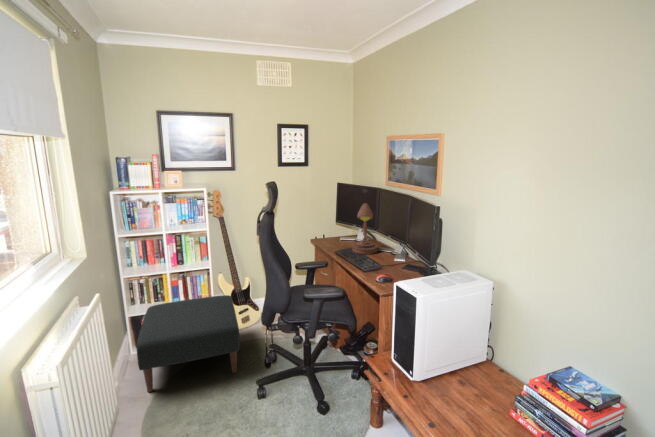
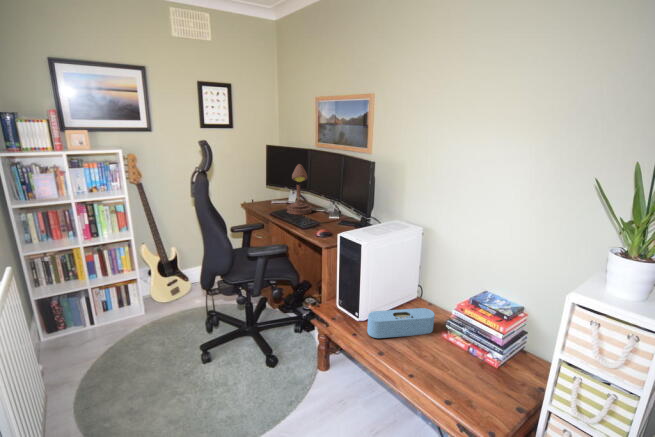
ottoman: present [137,295,240,392] -> none [52,267,176,377]
speaker: none [422,373,503,409] -> present [367,308,435,338]

